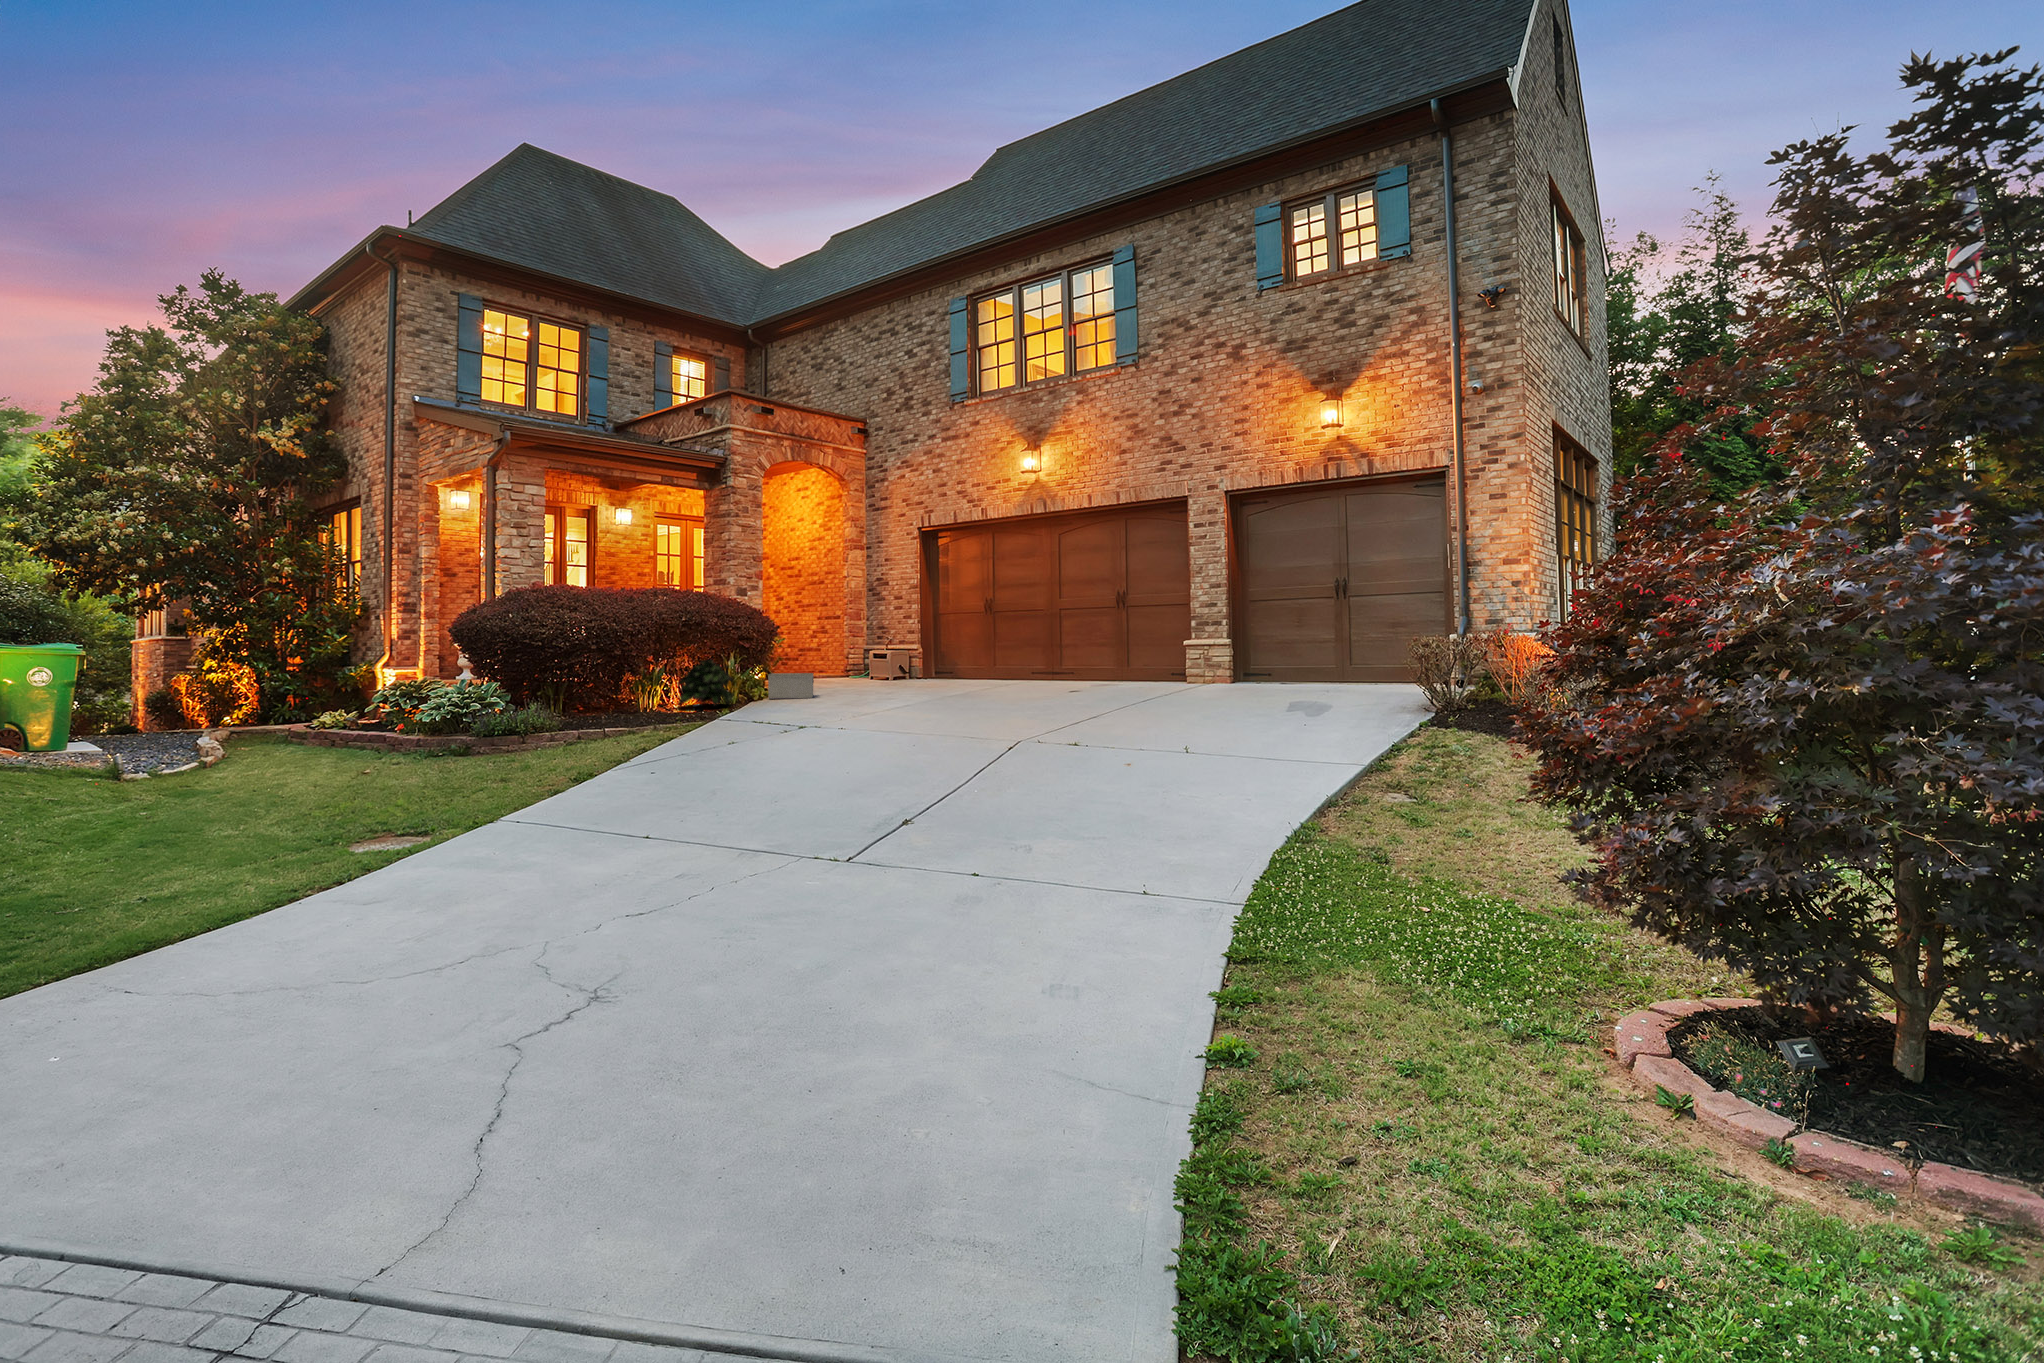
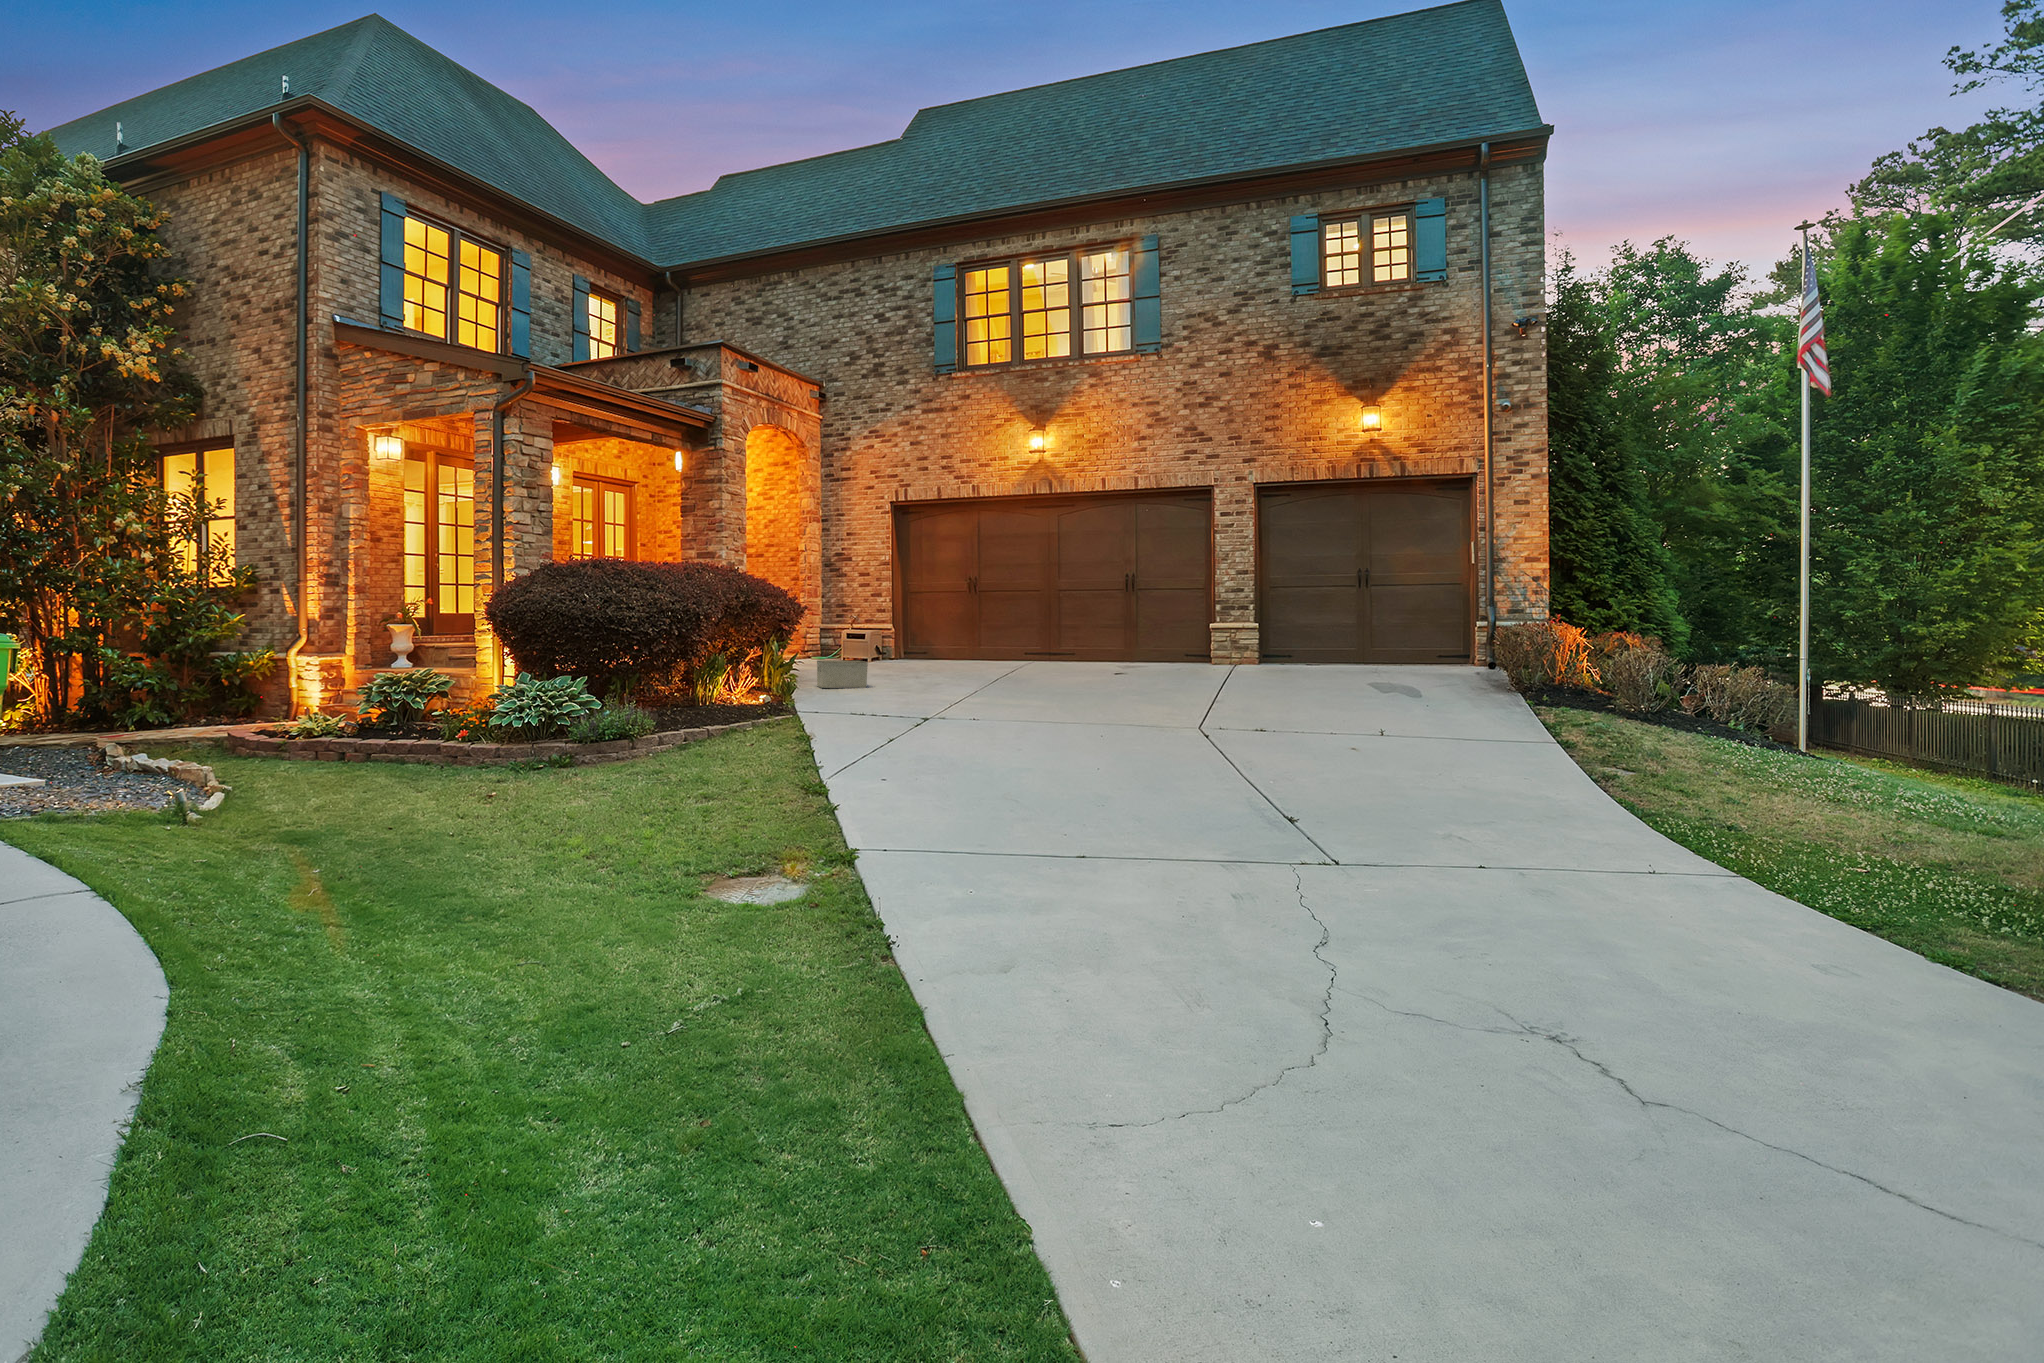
potted plant: present [677,660,733,706] -> none [744,646,807,698]

